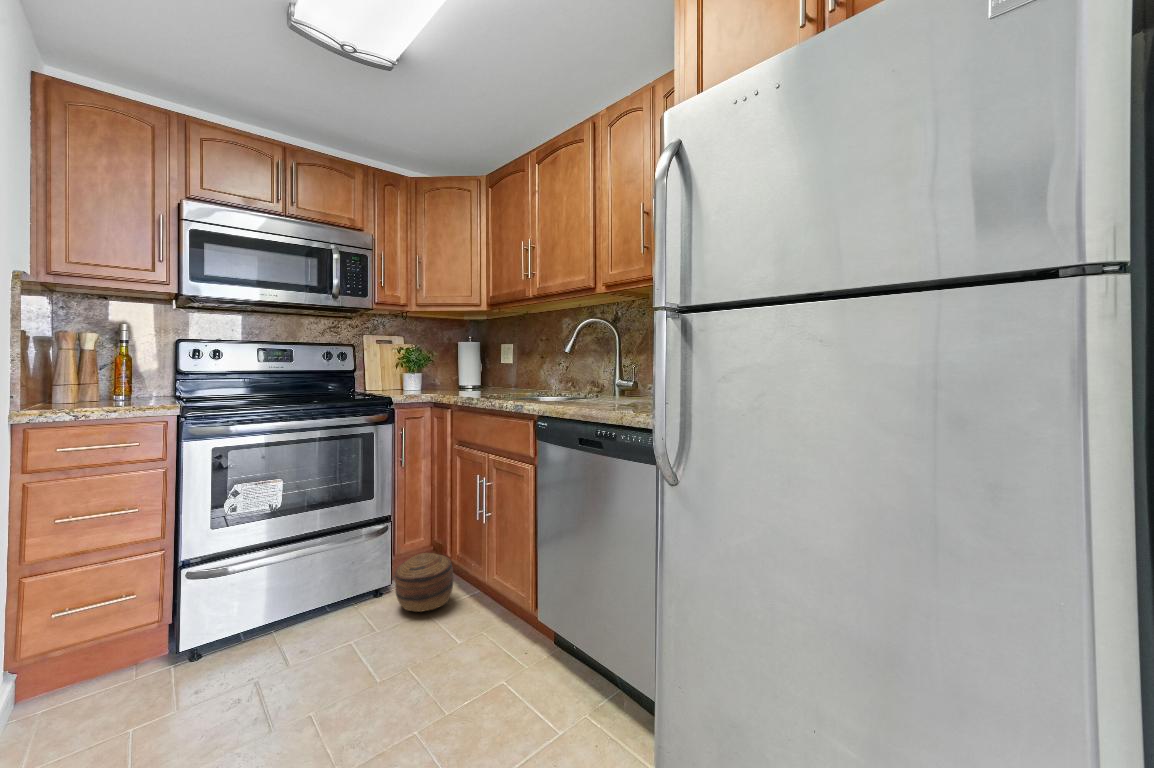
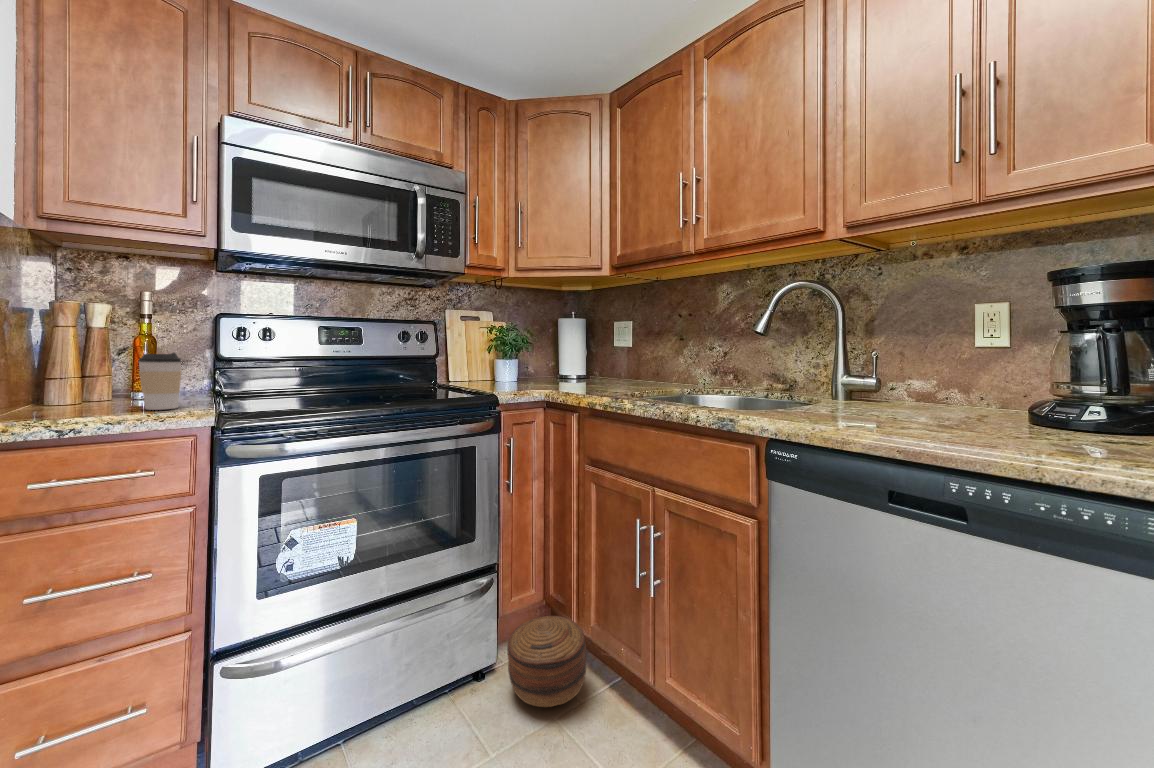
coffee cup: none [124,367,155,406] -> present [138,353,181,410]

